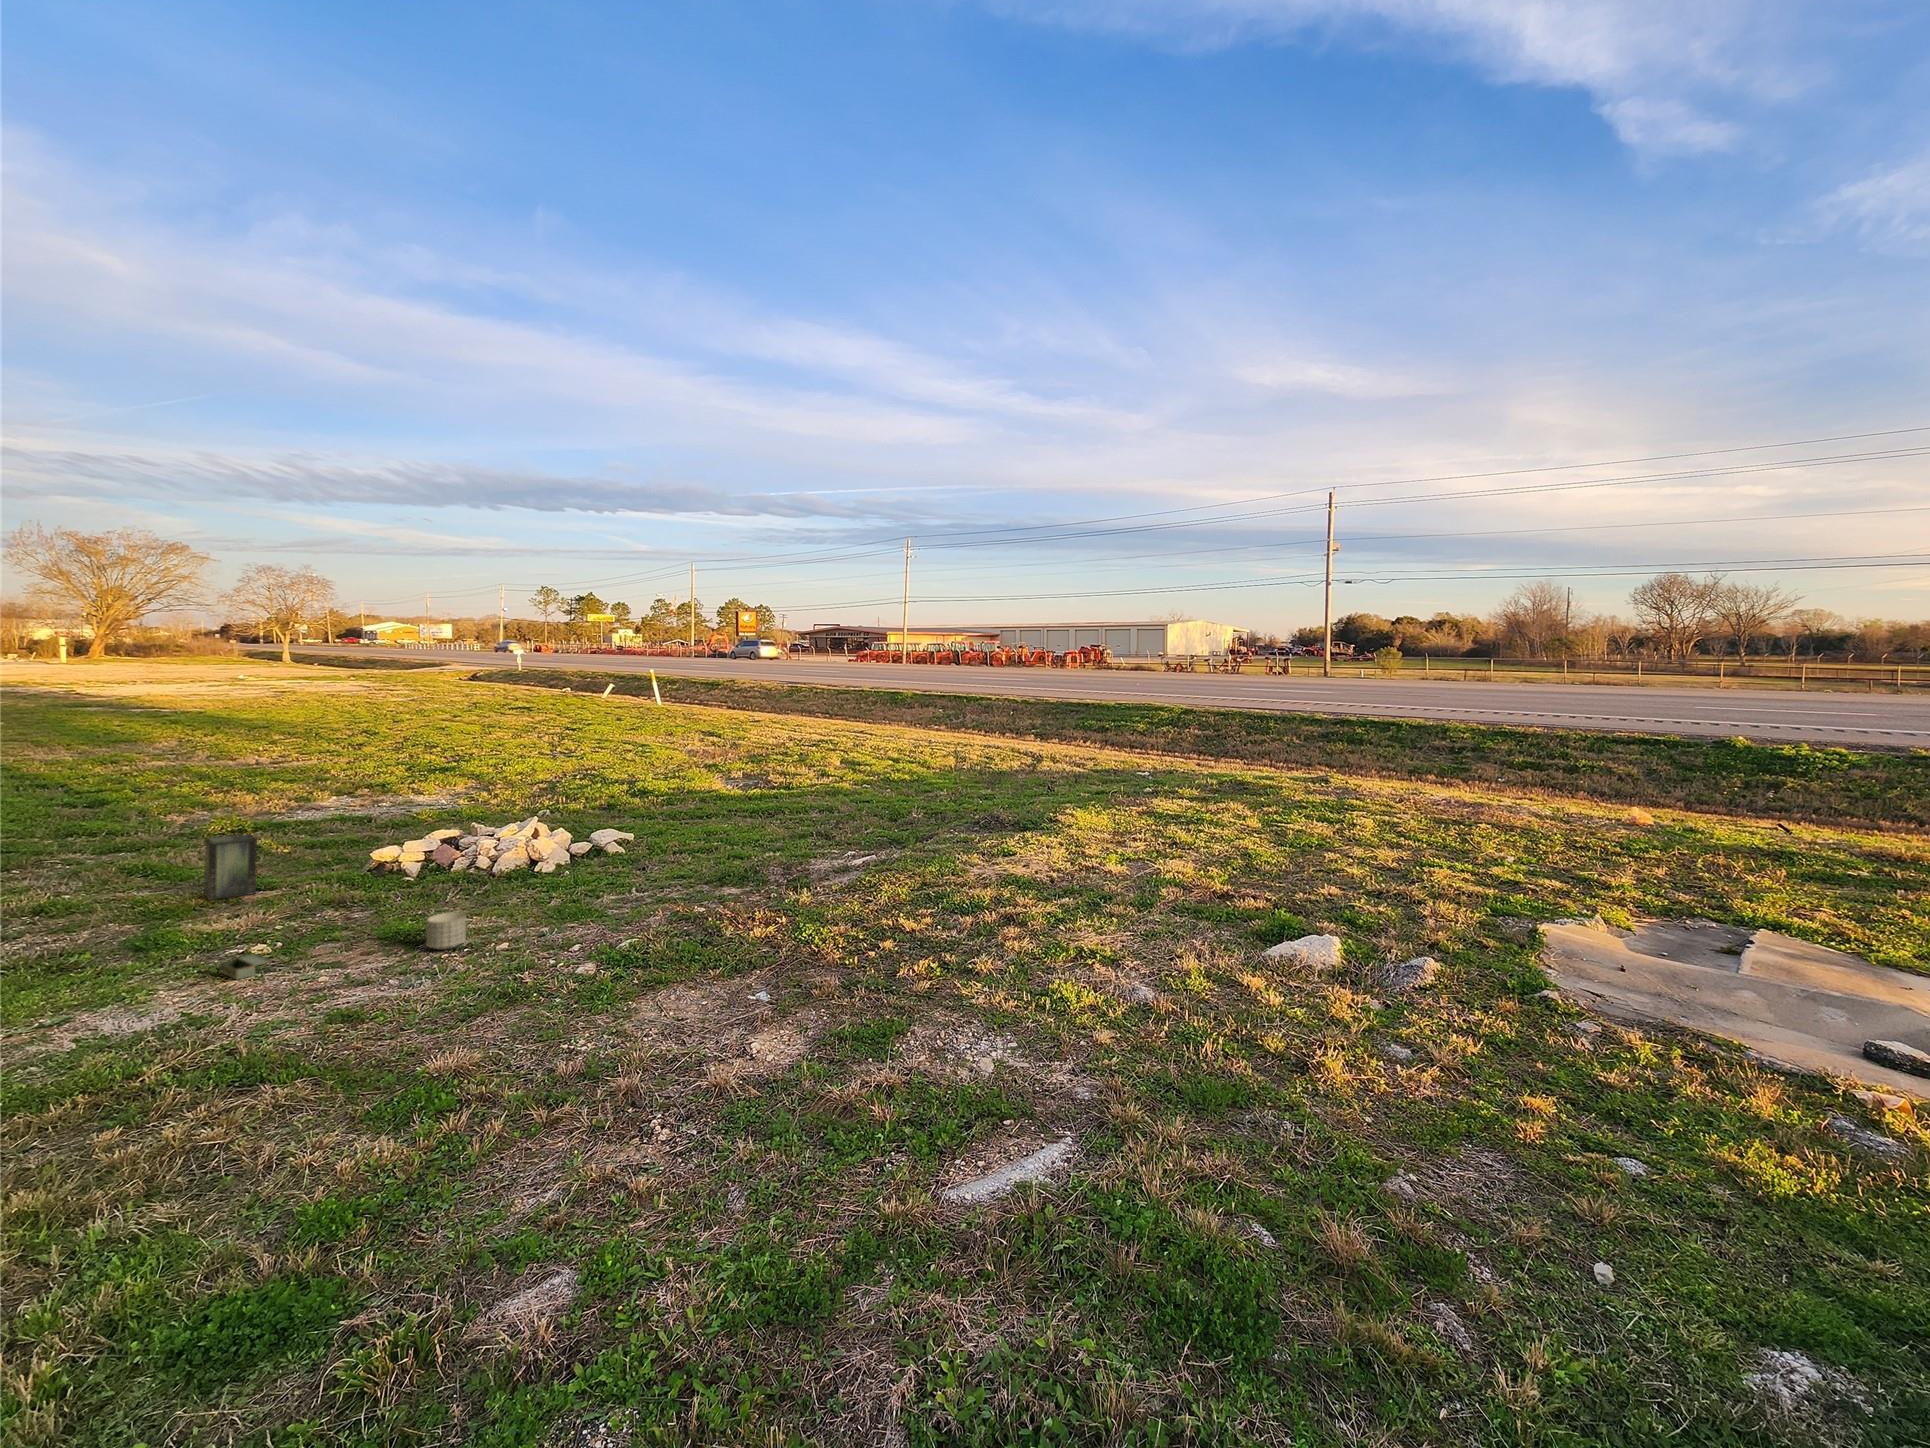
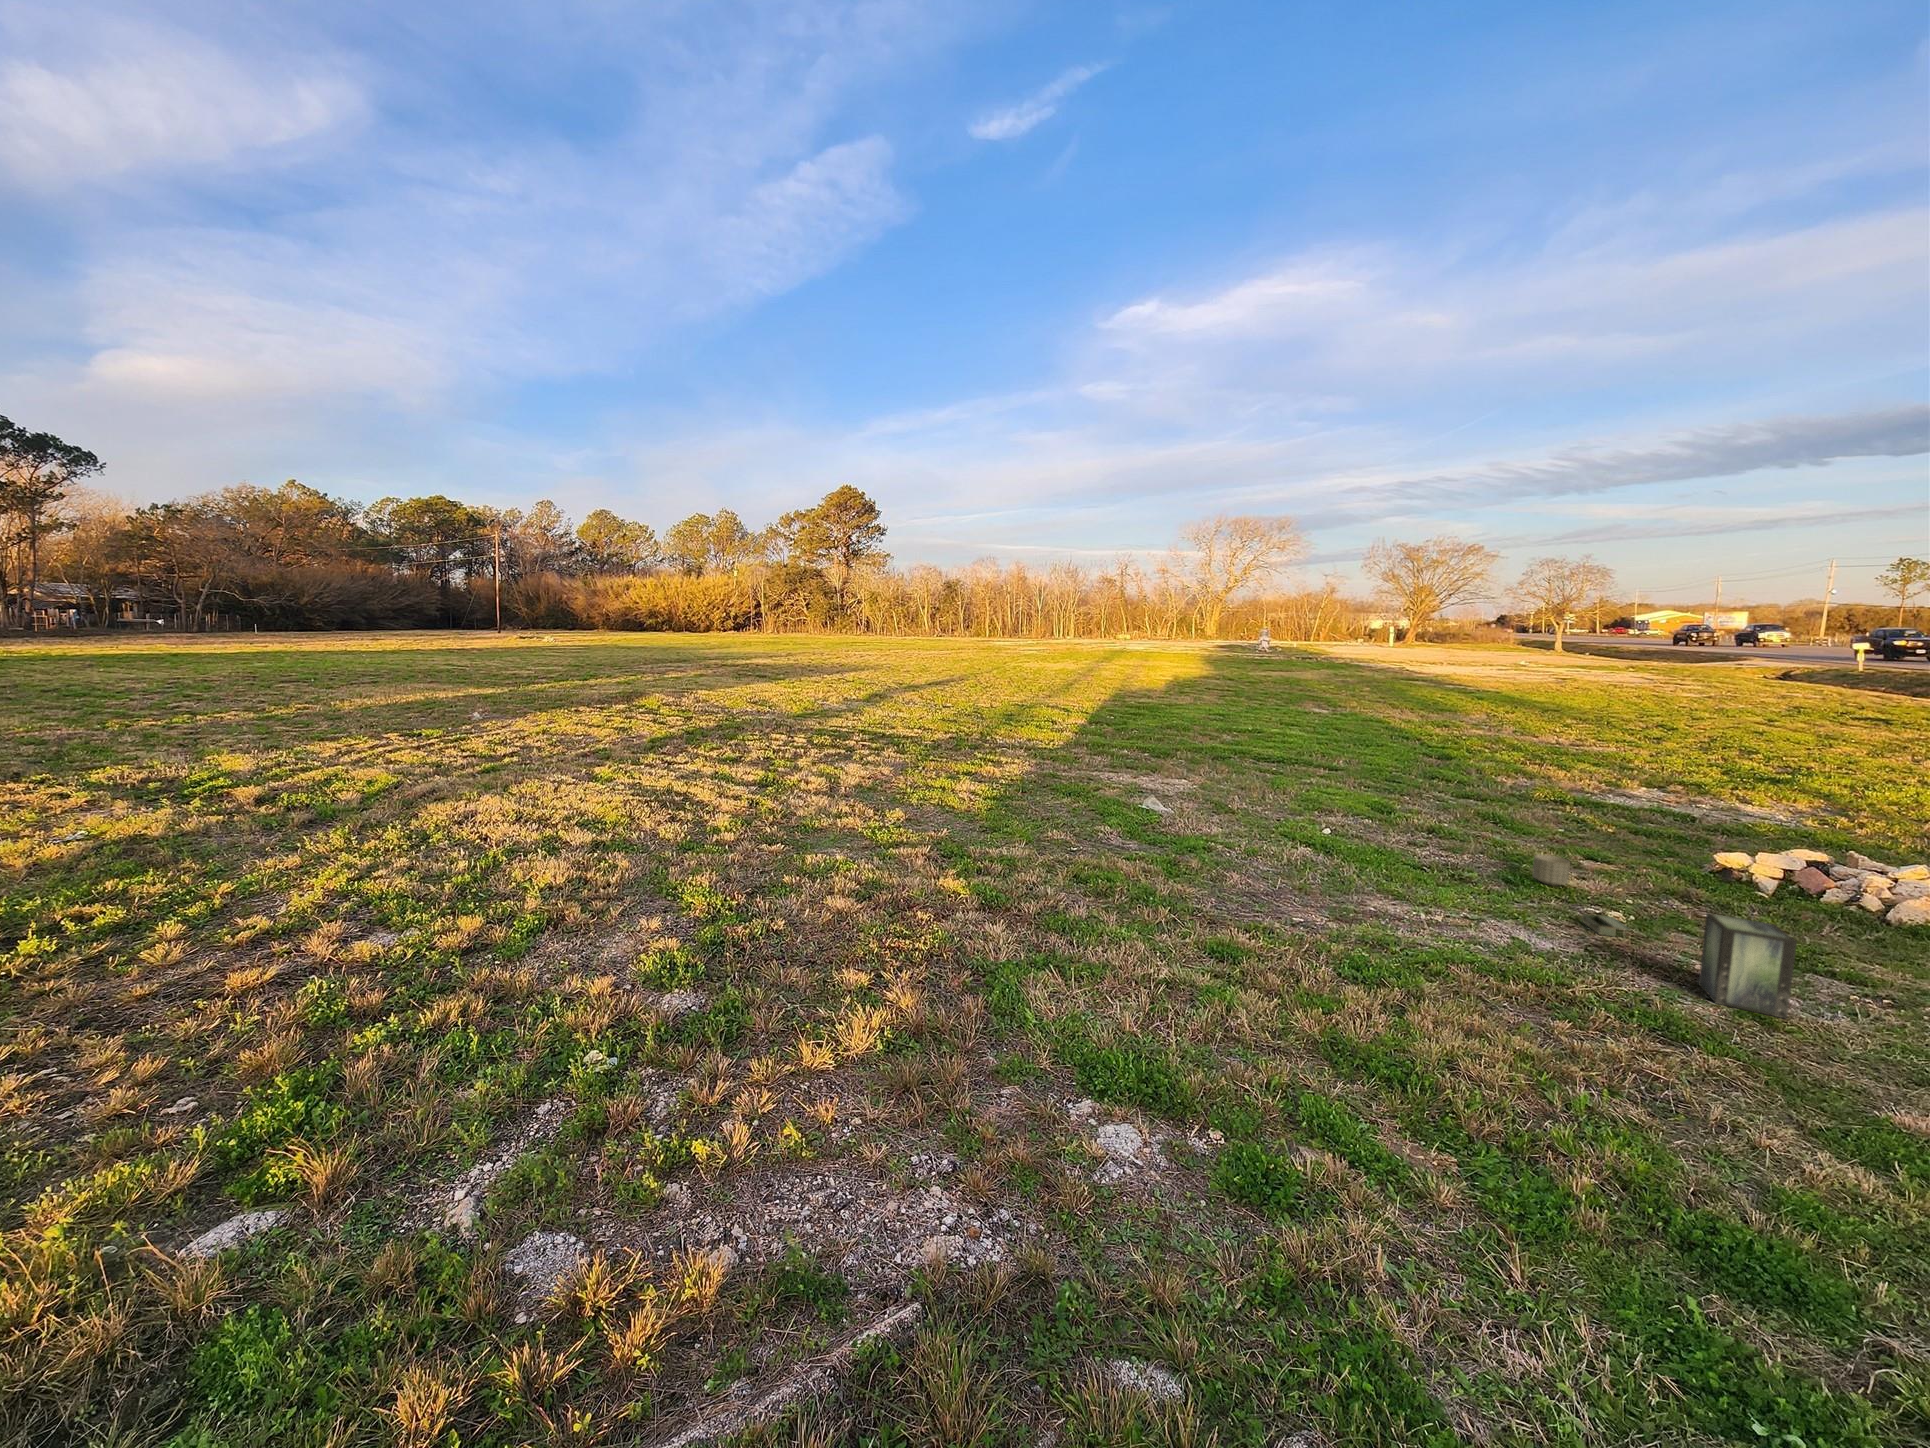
storage box: present [204,834,257,900] -> present [1699,913,1797,1018]
planter: present [426,912,466,950] -> present [1532,854,1570,886]

